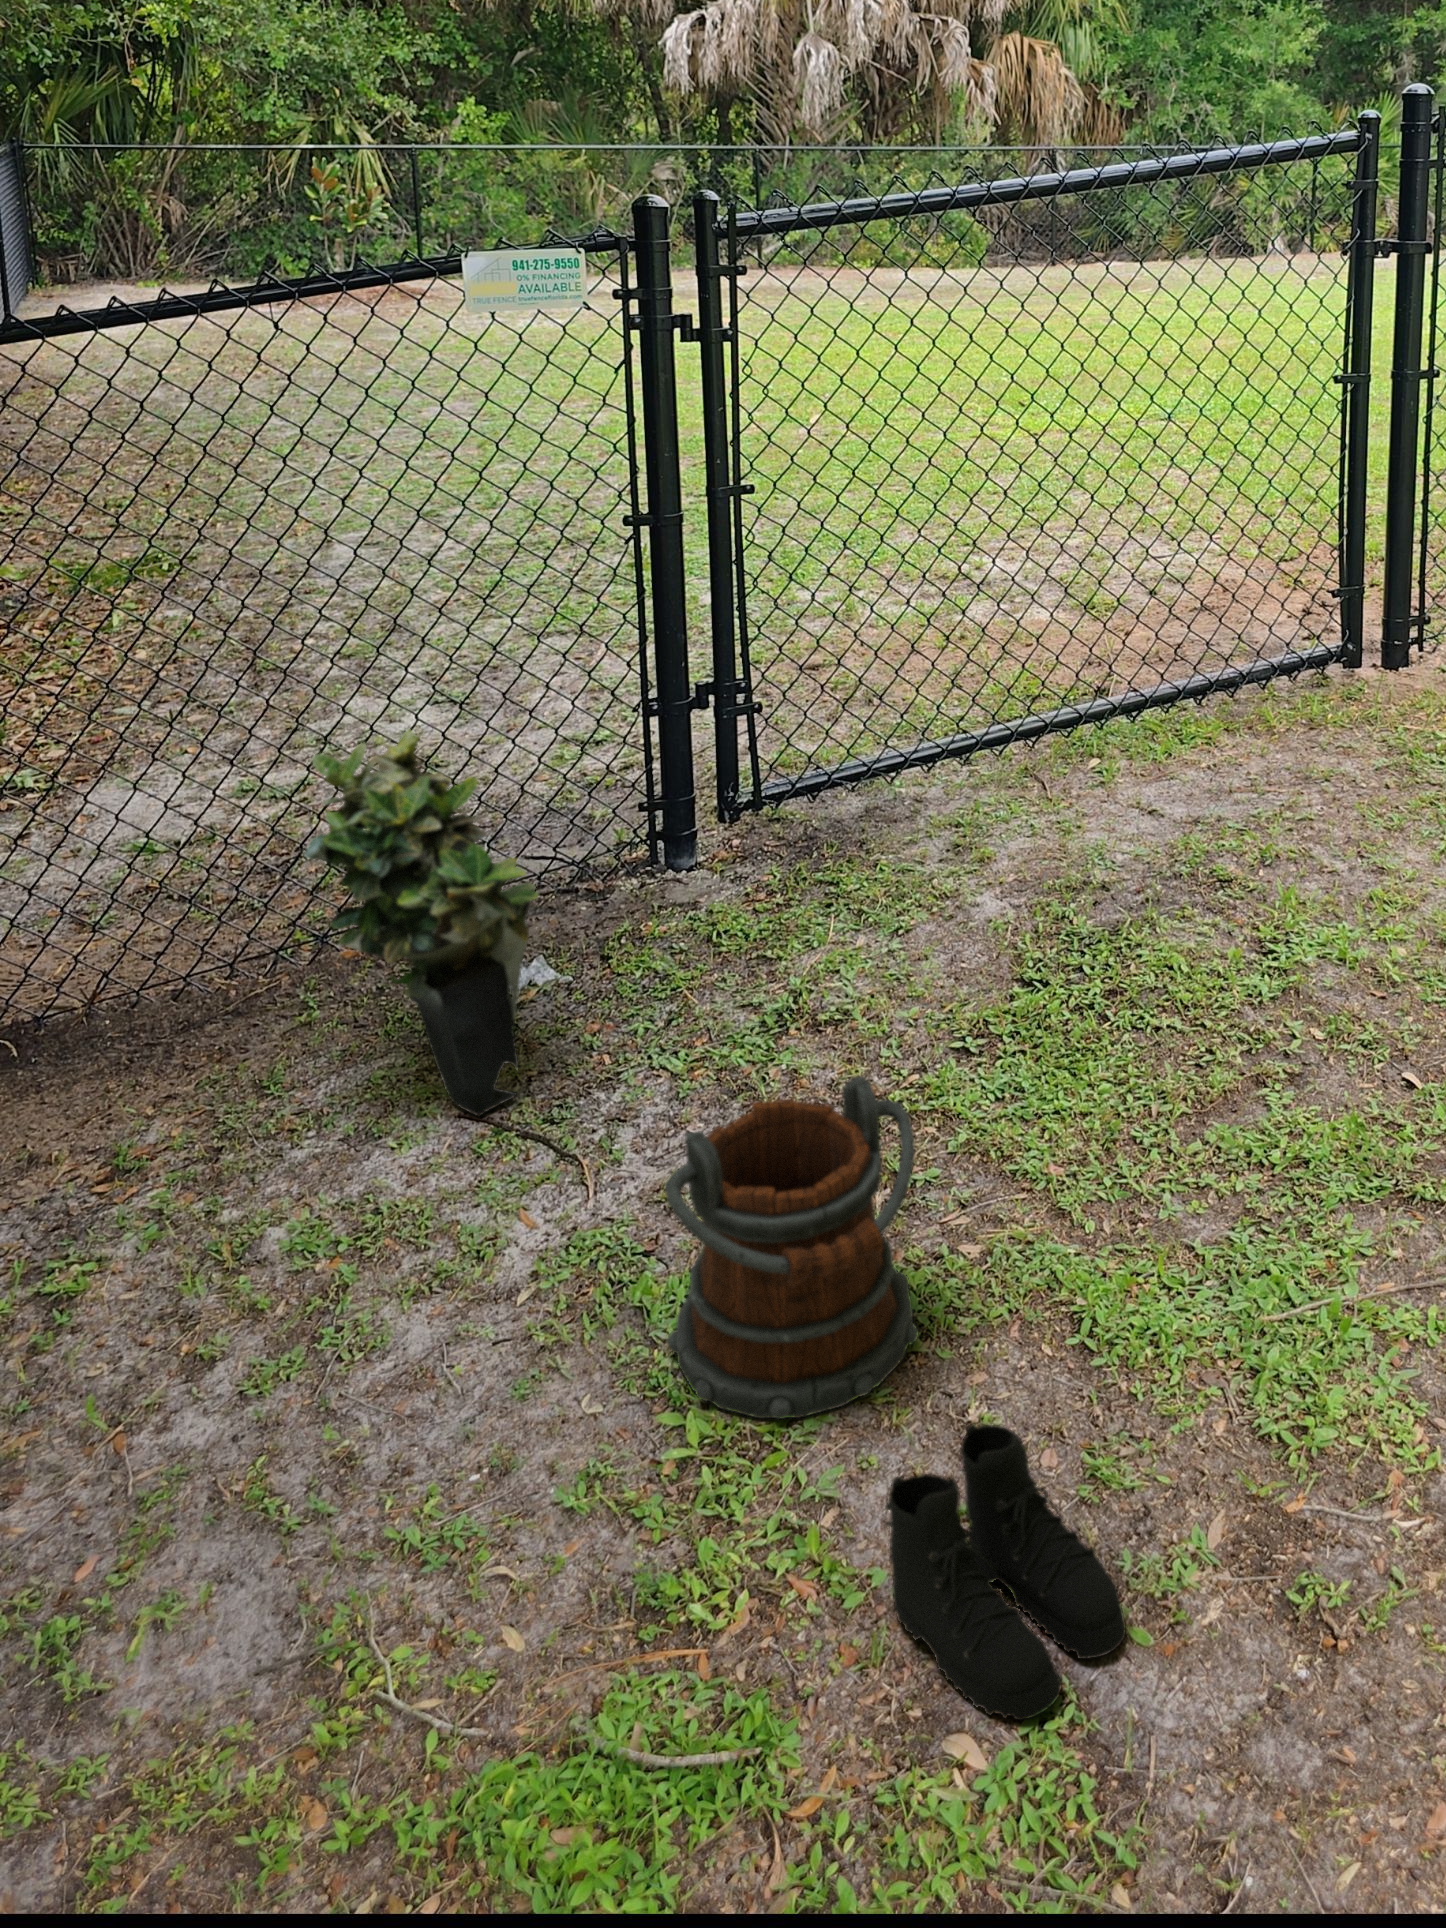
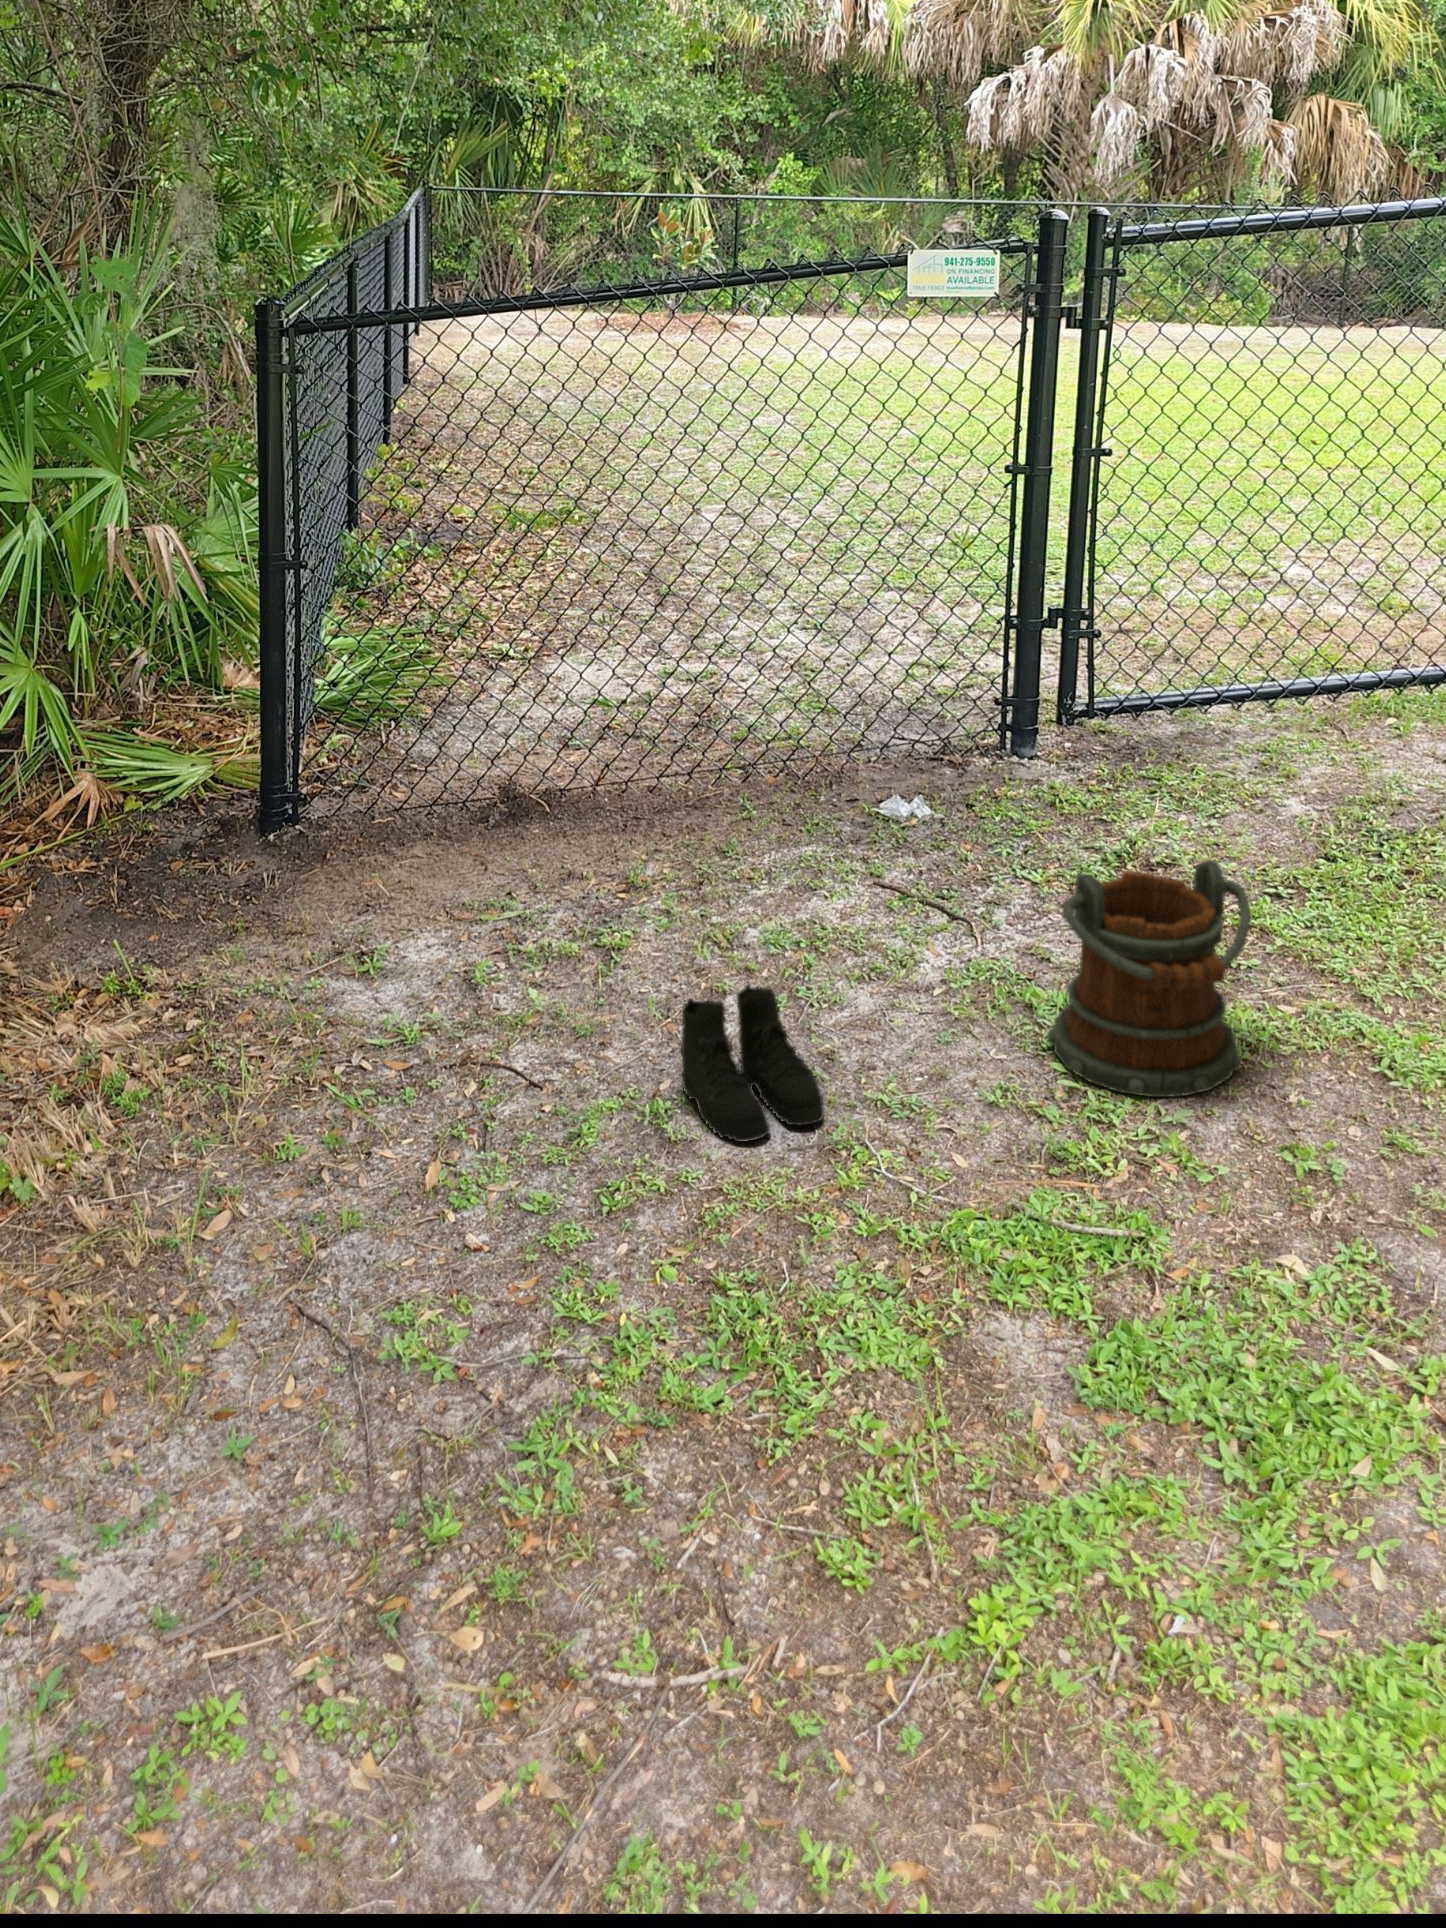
potted plant: present [304,730,538,1116] -> none [782,596,942,891]
boots: present [885,1424,1126,1720] -> present [681,984,824,1142]

